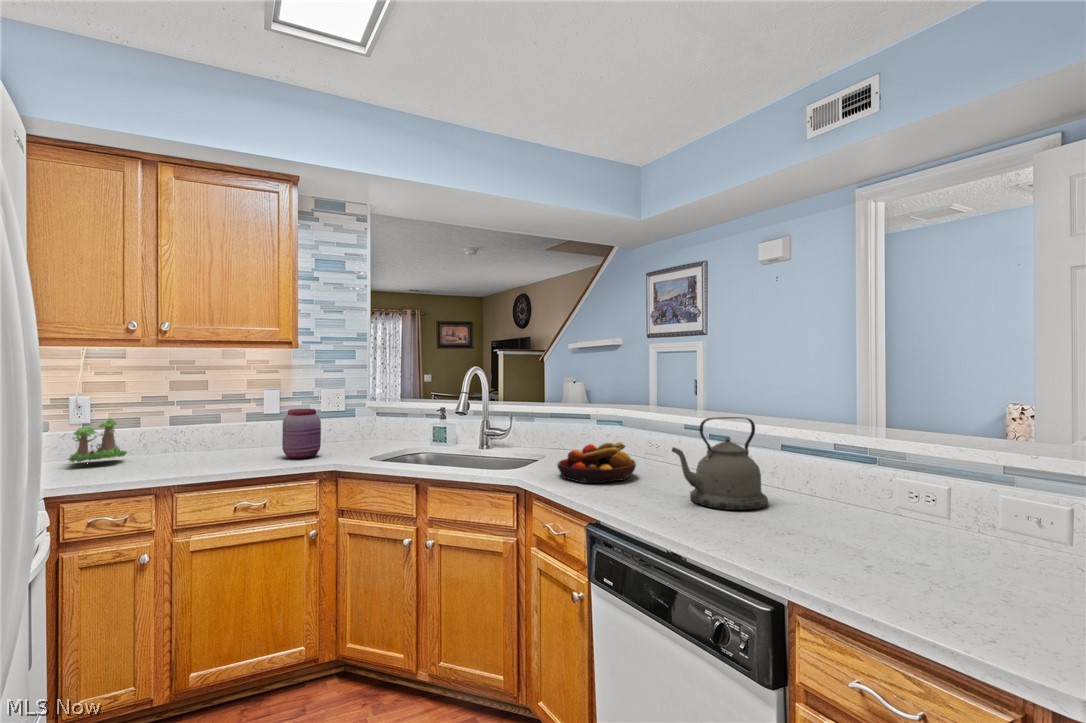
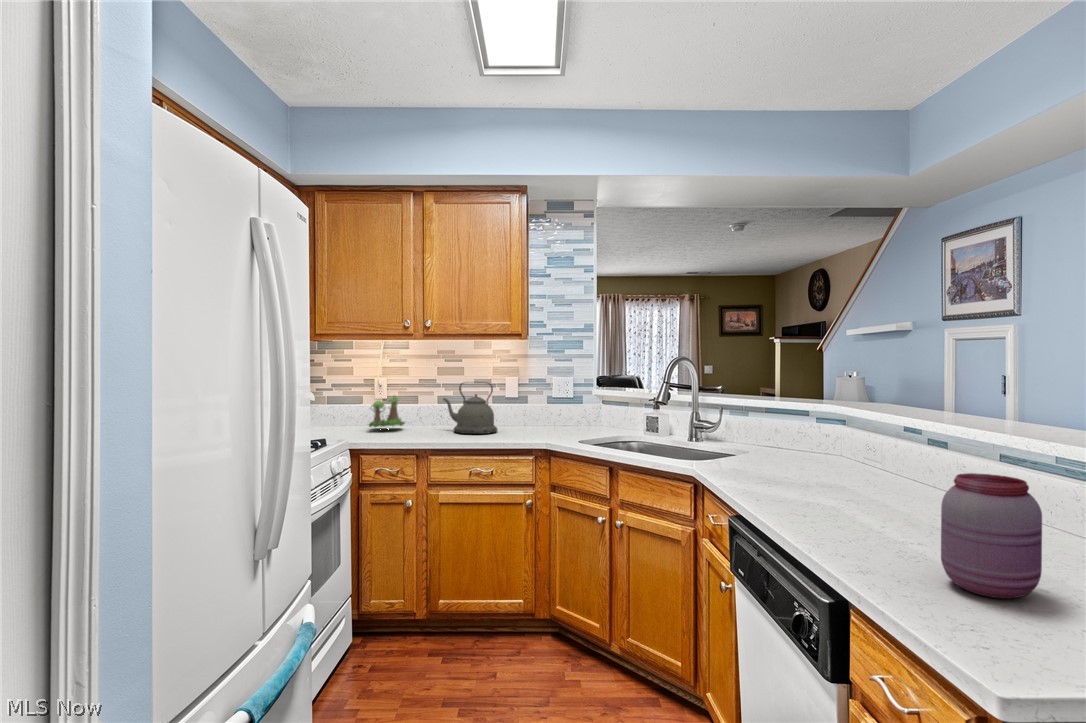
jar: present [282,409,321,458] -> present [941,473,1042,599]
kettle: present [672,417,768,510] -> present [443,383,498,434]
fruit bowl: present [557,442,636,483] -> none [741,442,830,483]

